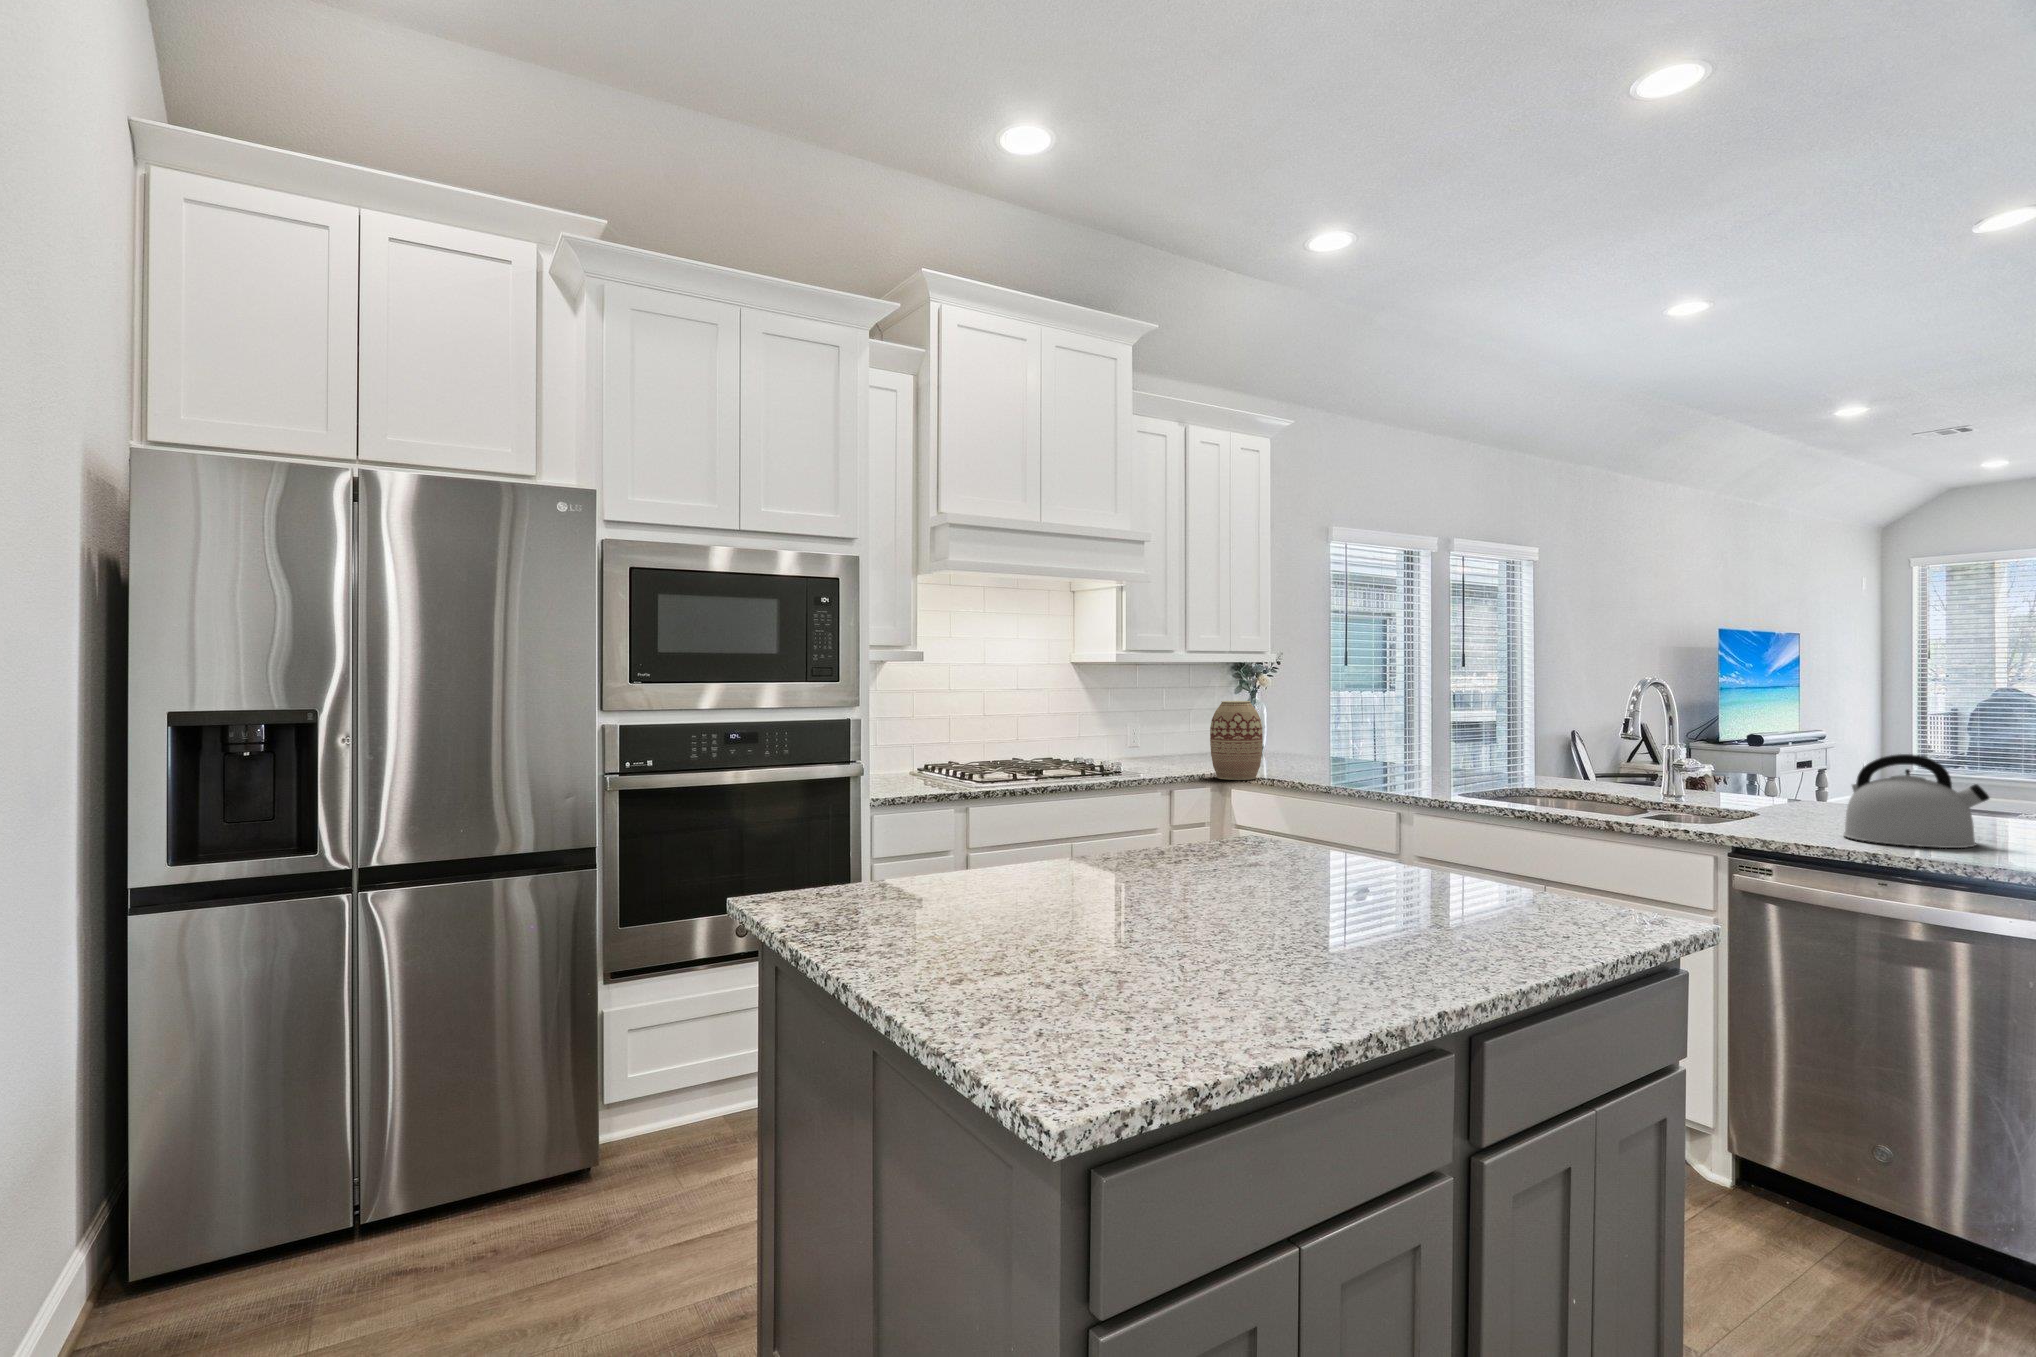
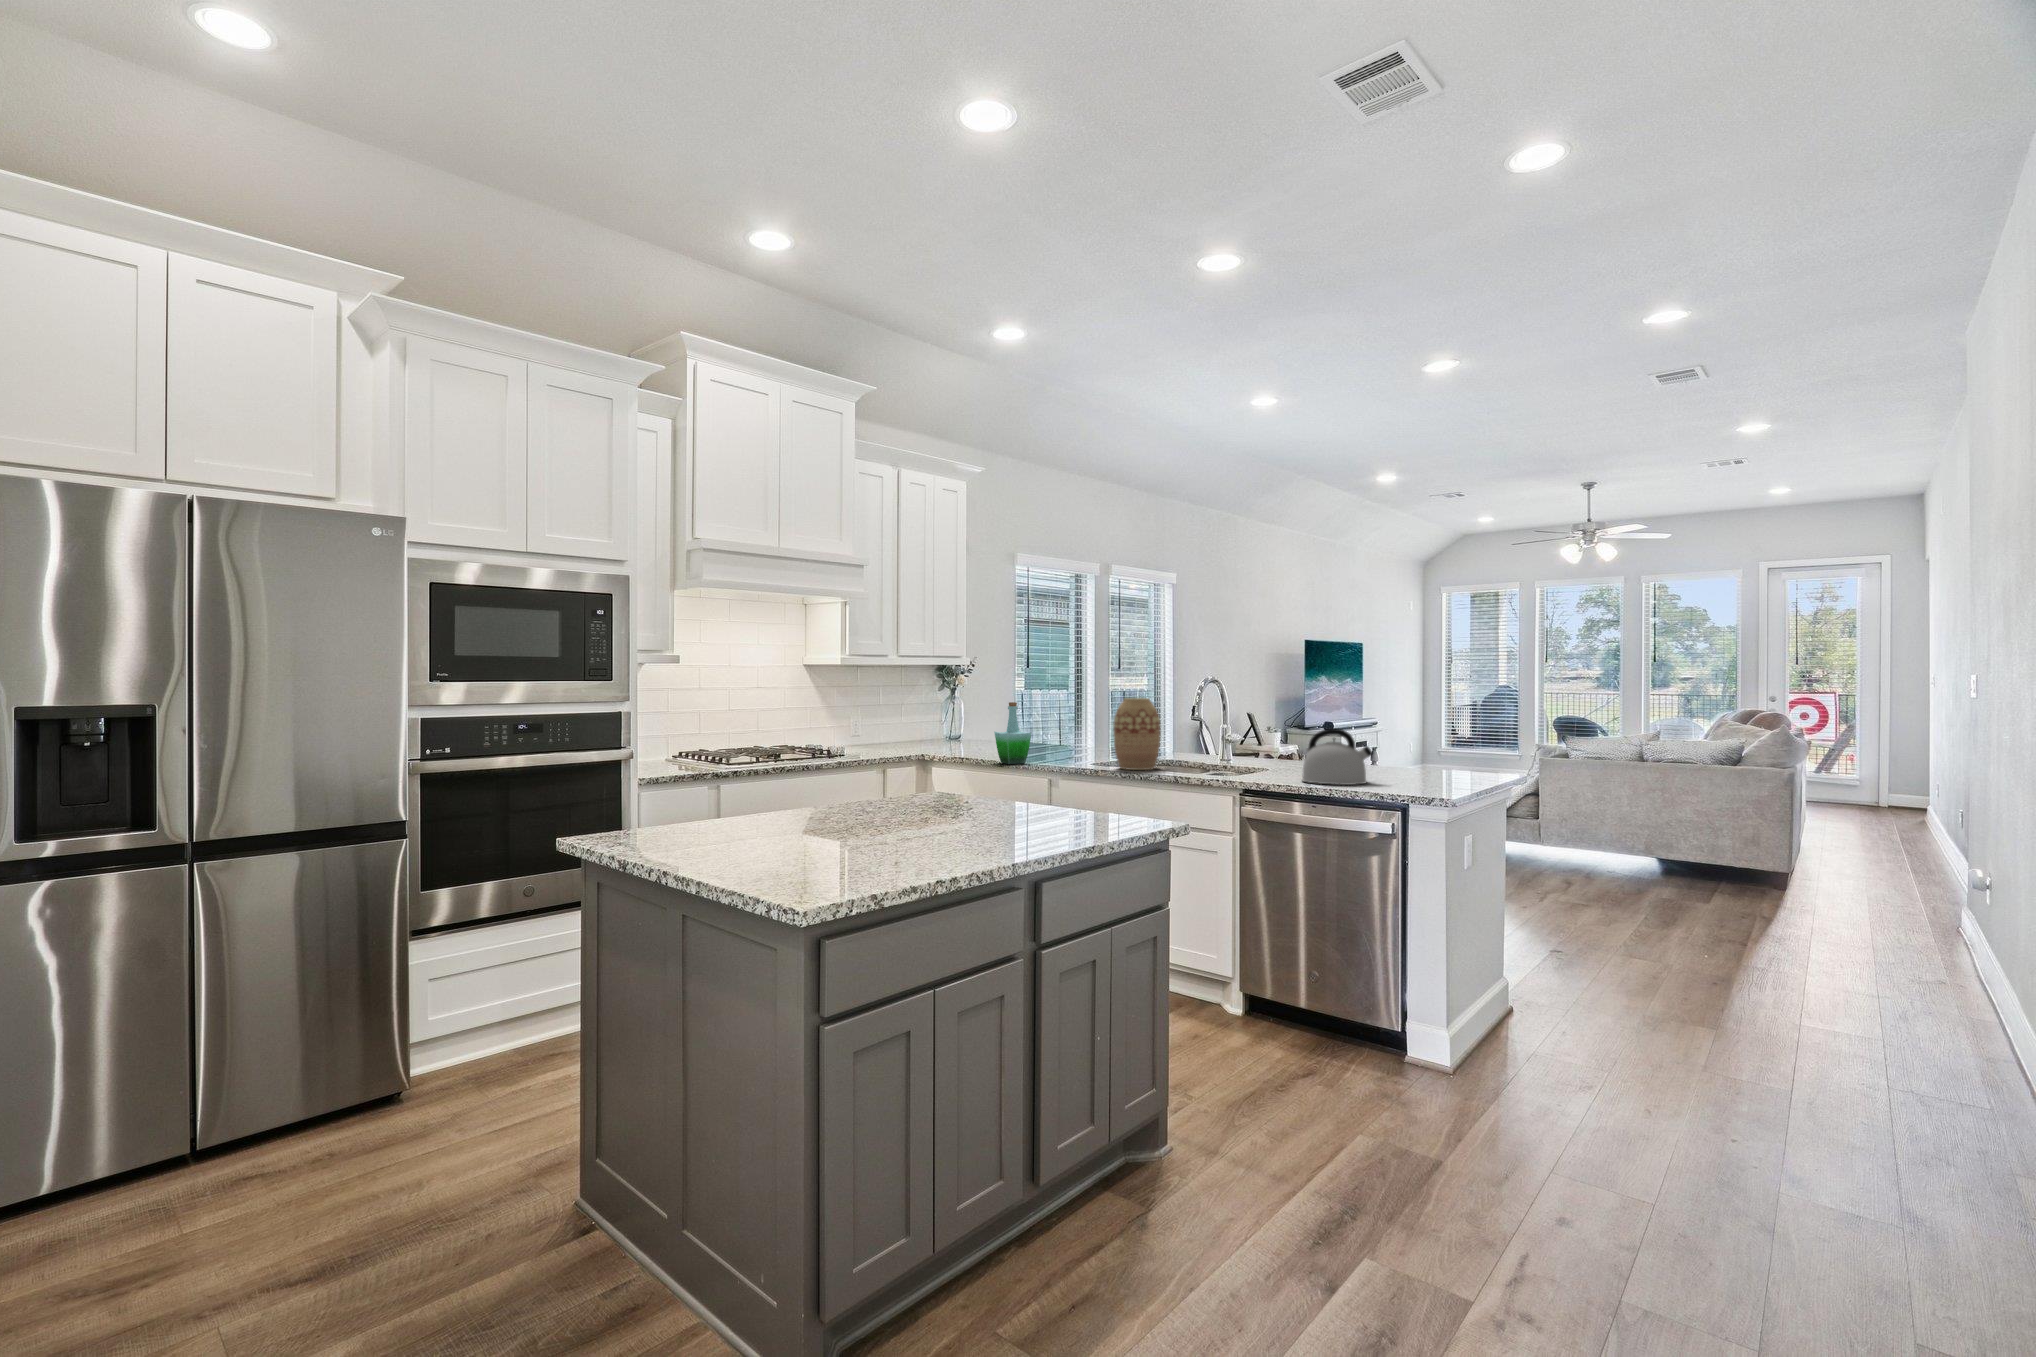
vase: present [1210,701,1263,780] -> present [1113,698,1161,770]
bottle: none [1319,708,1371,790] -> present [994,702,1032,764]

